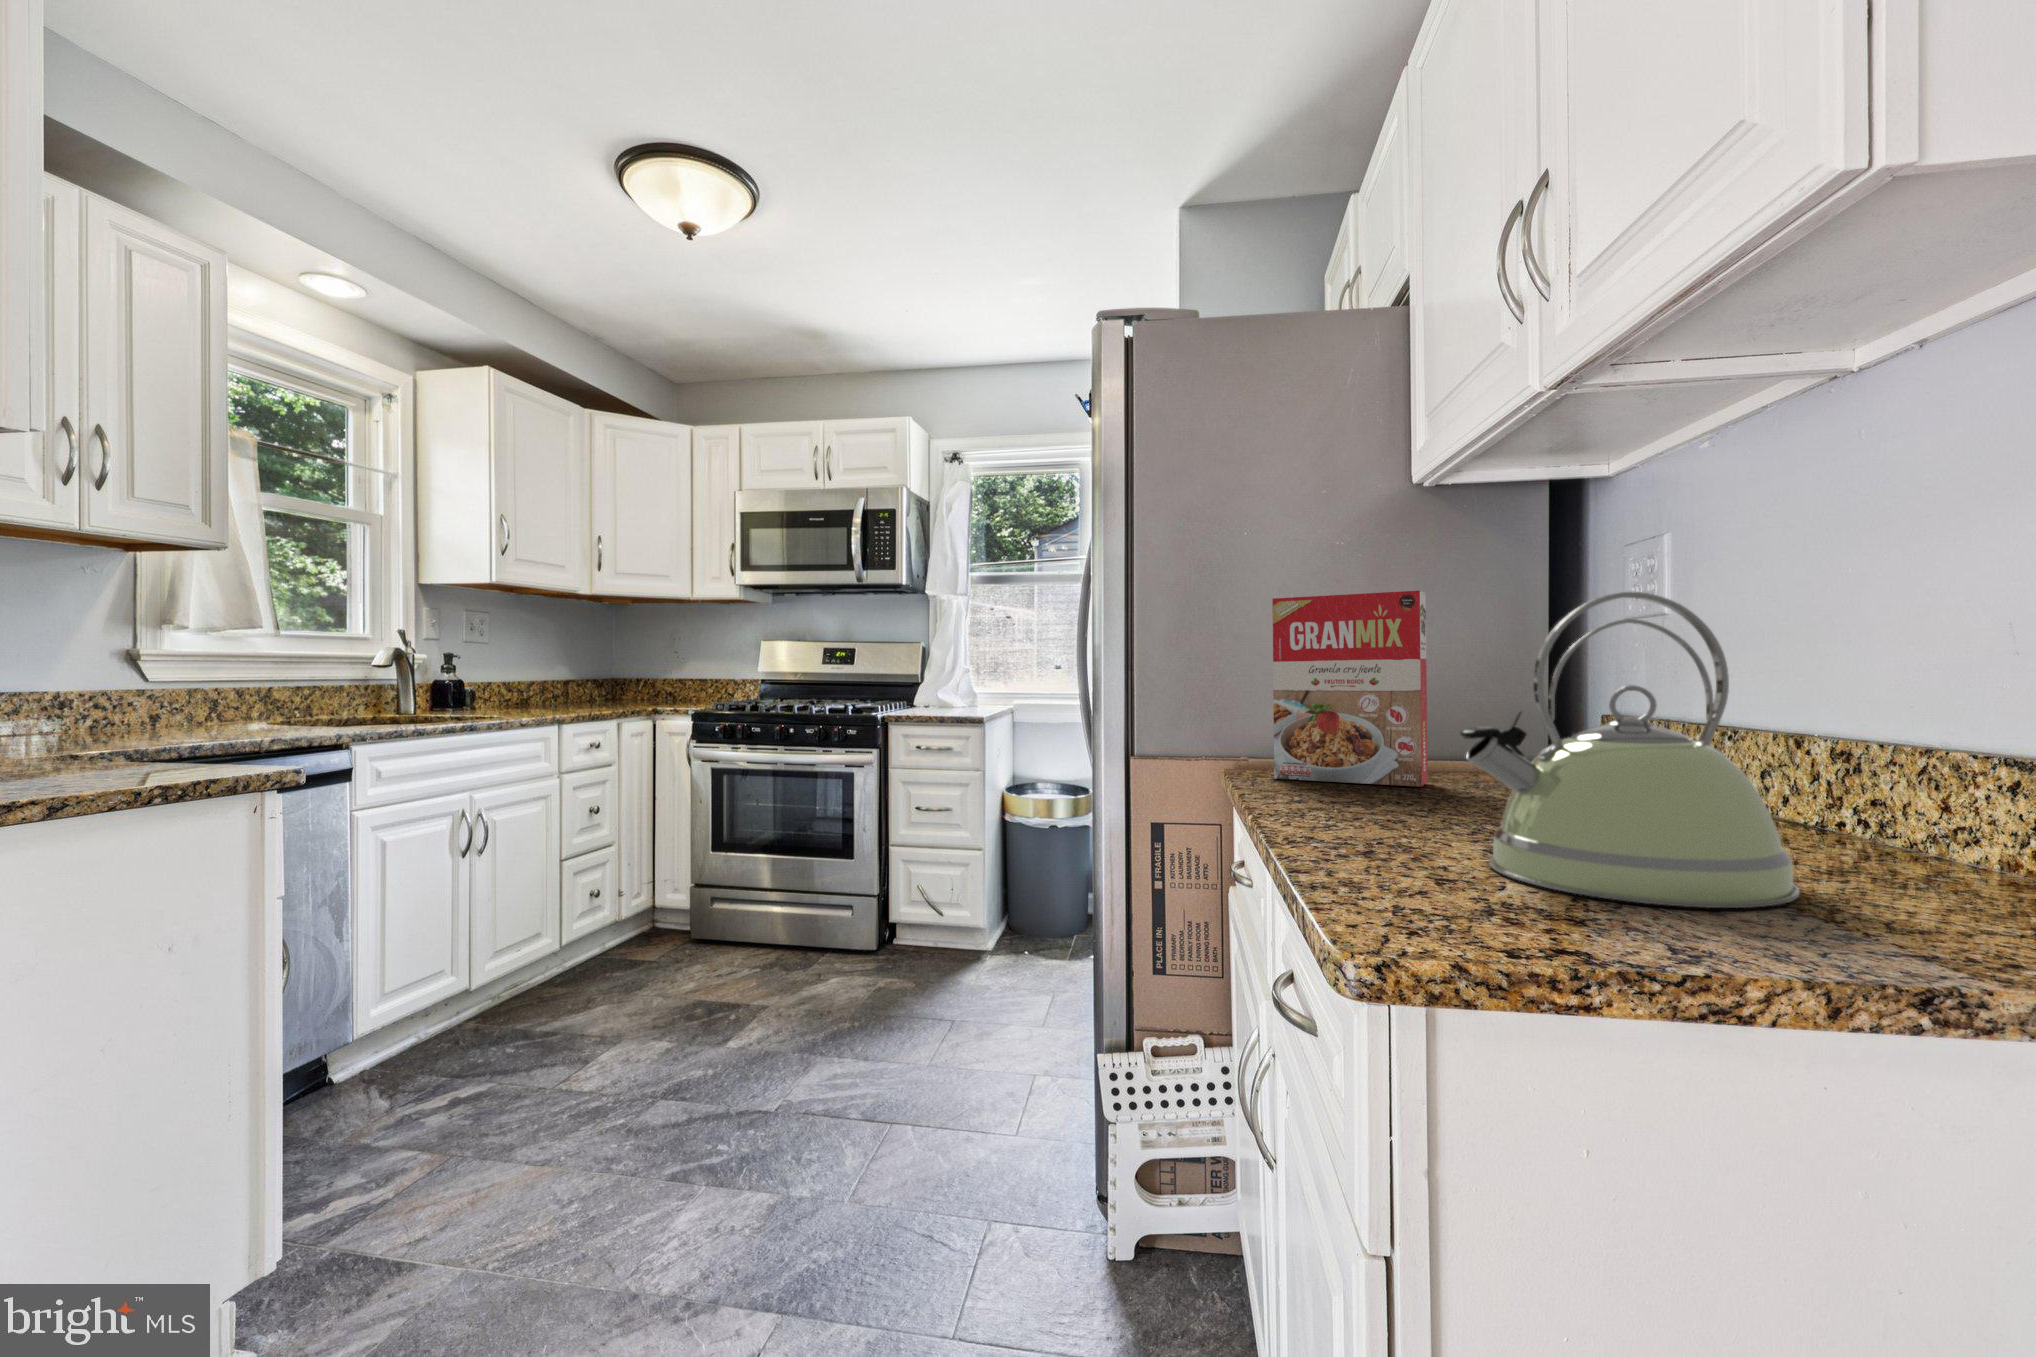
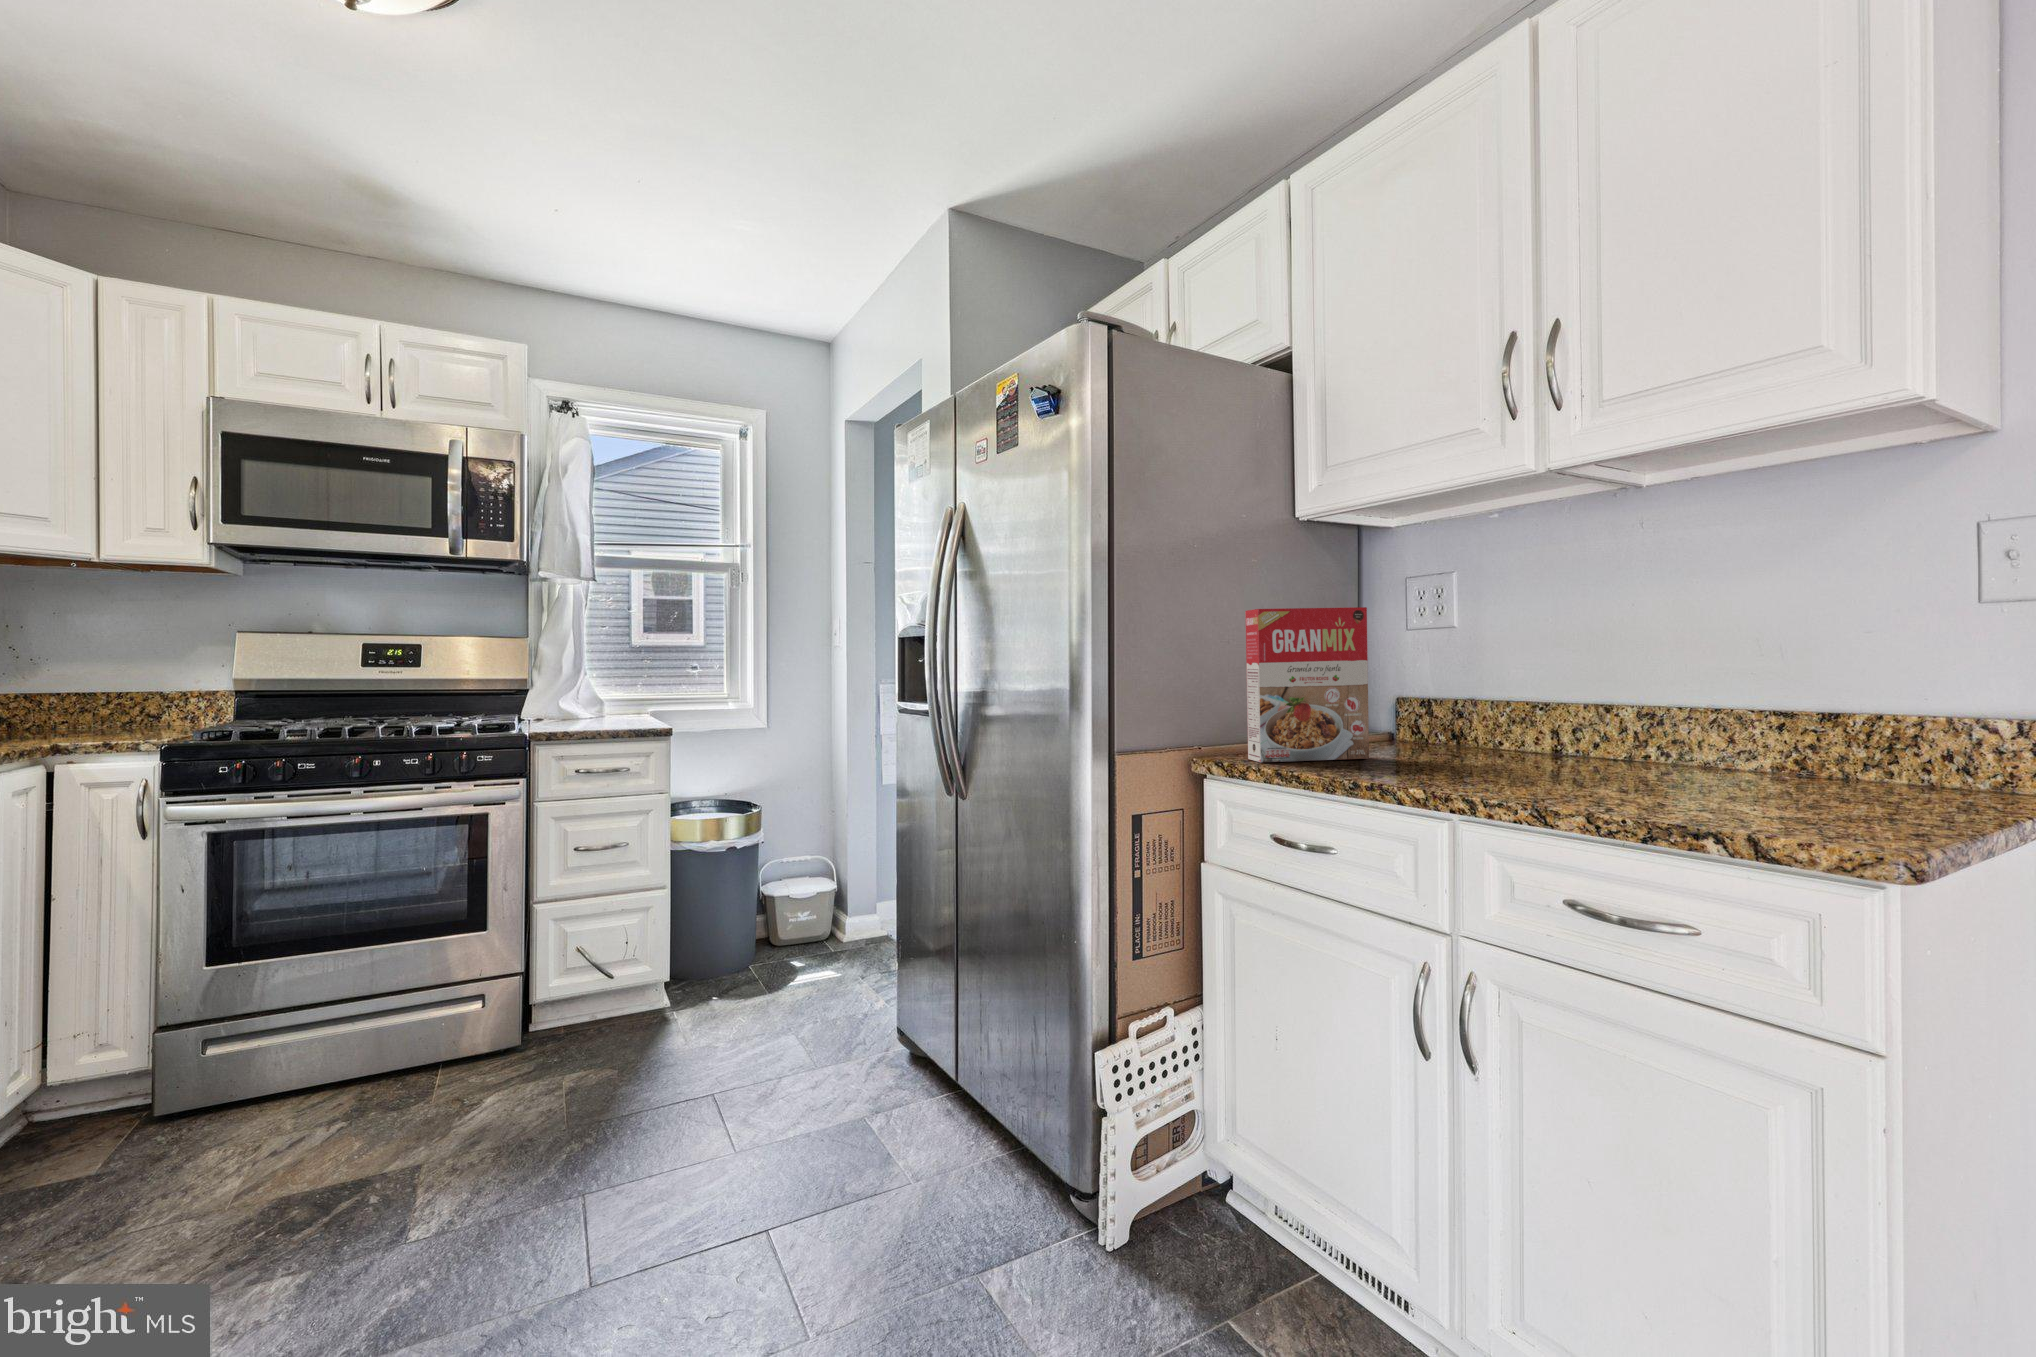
kettle: present [1460,591,1799,908] -> none [1629,620,1831,808]

